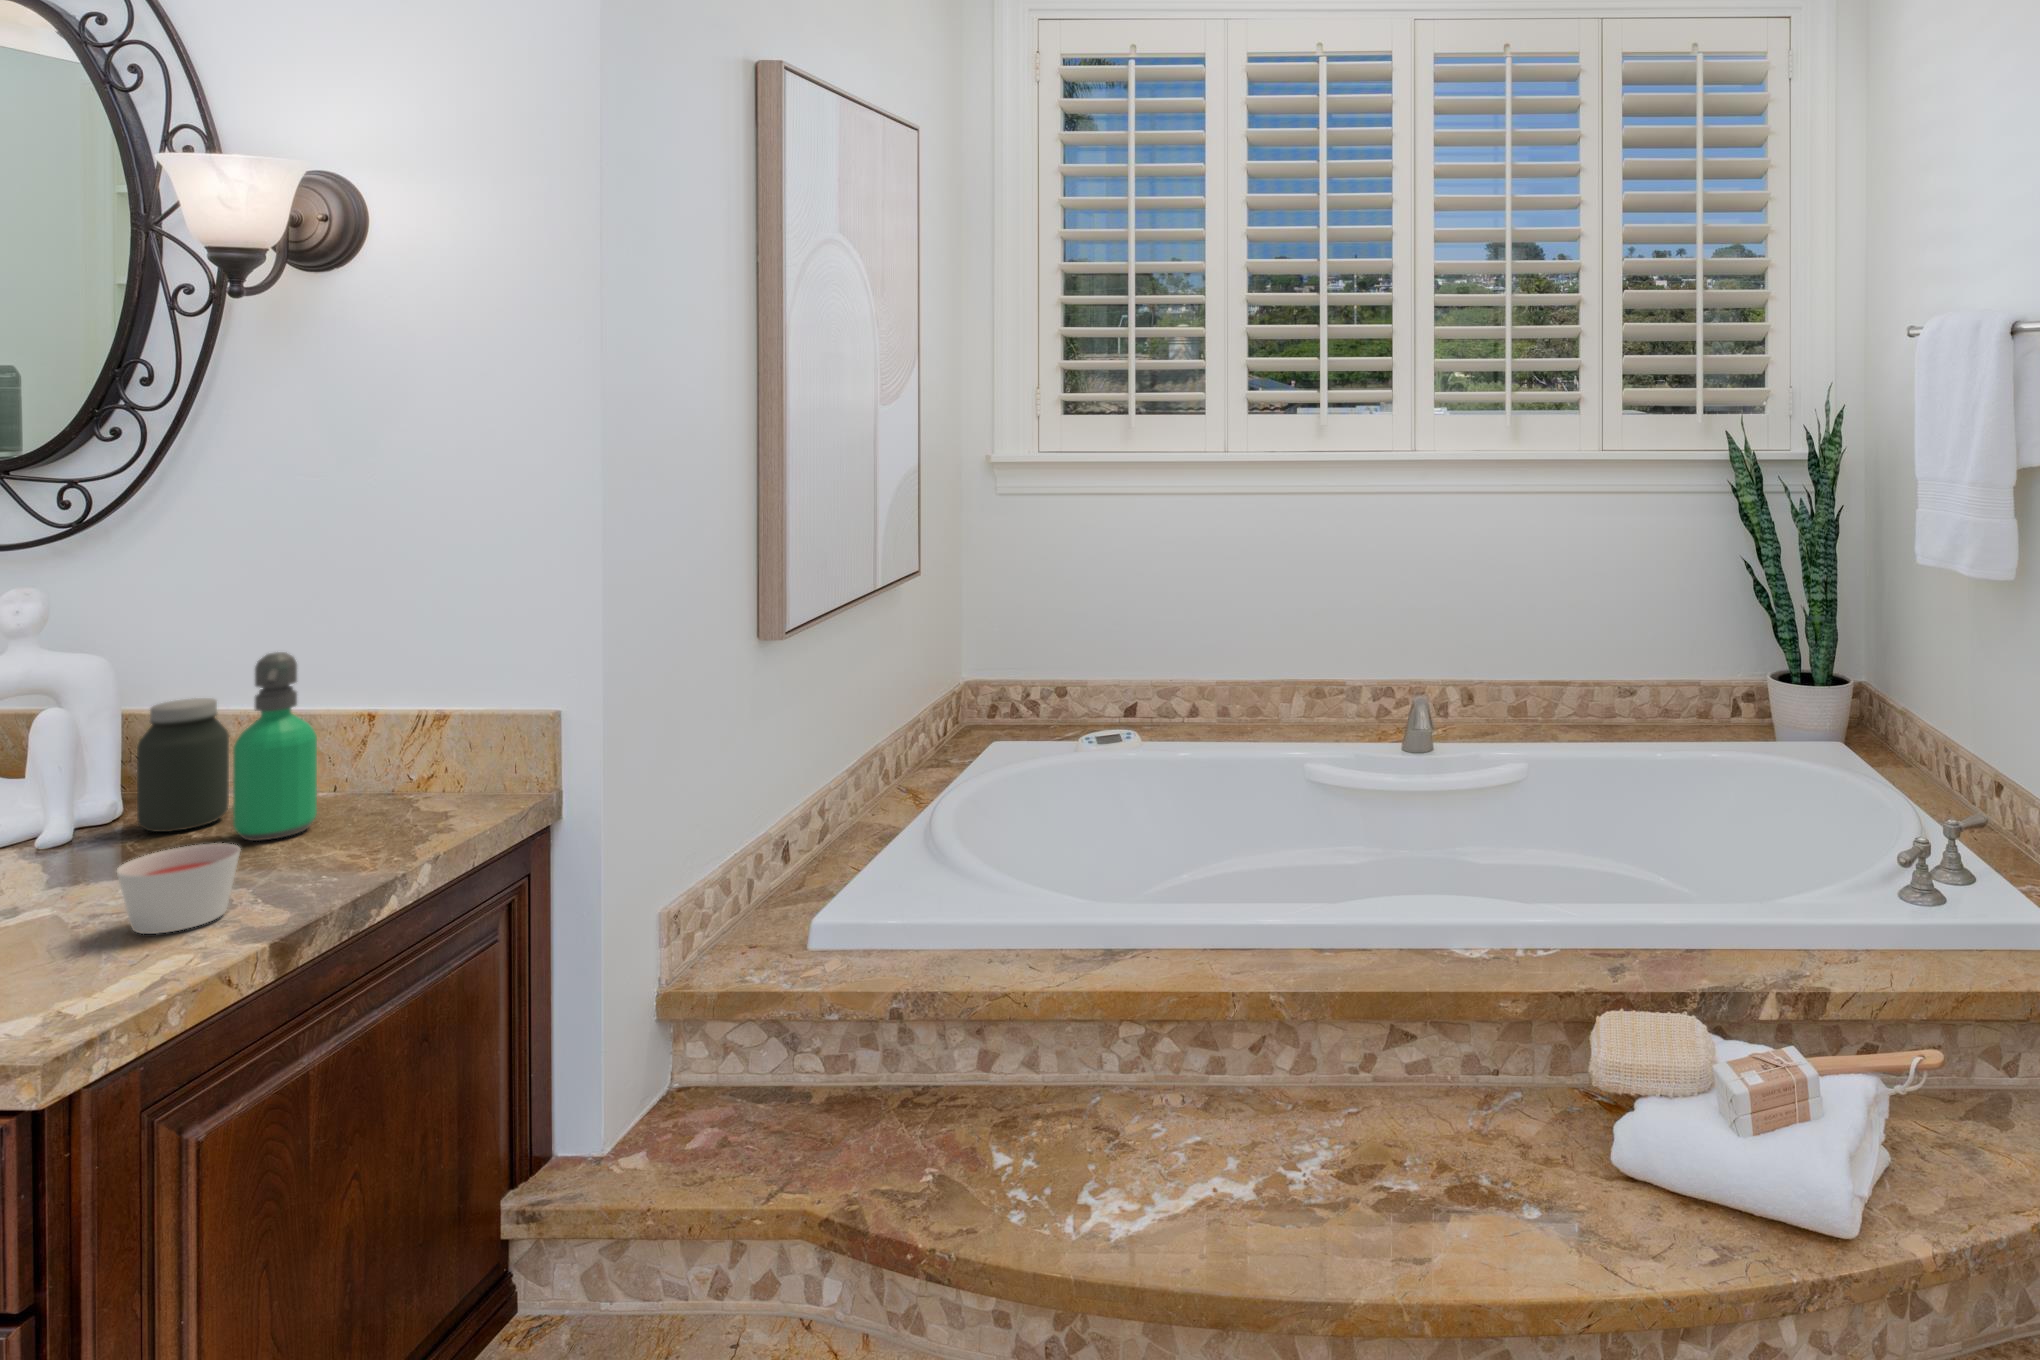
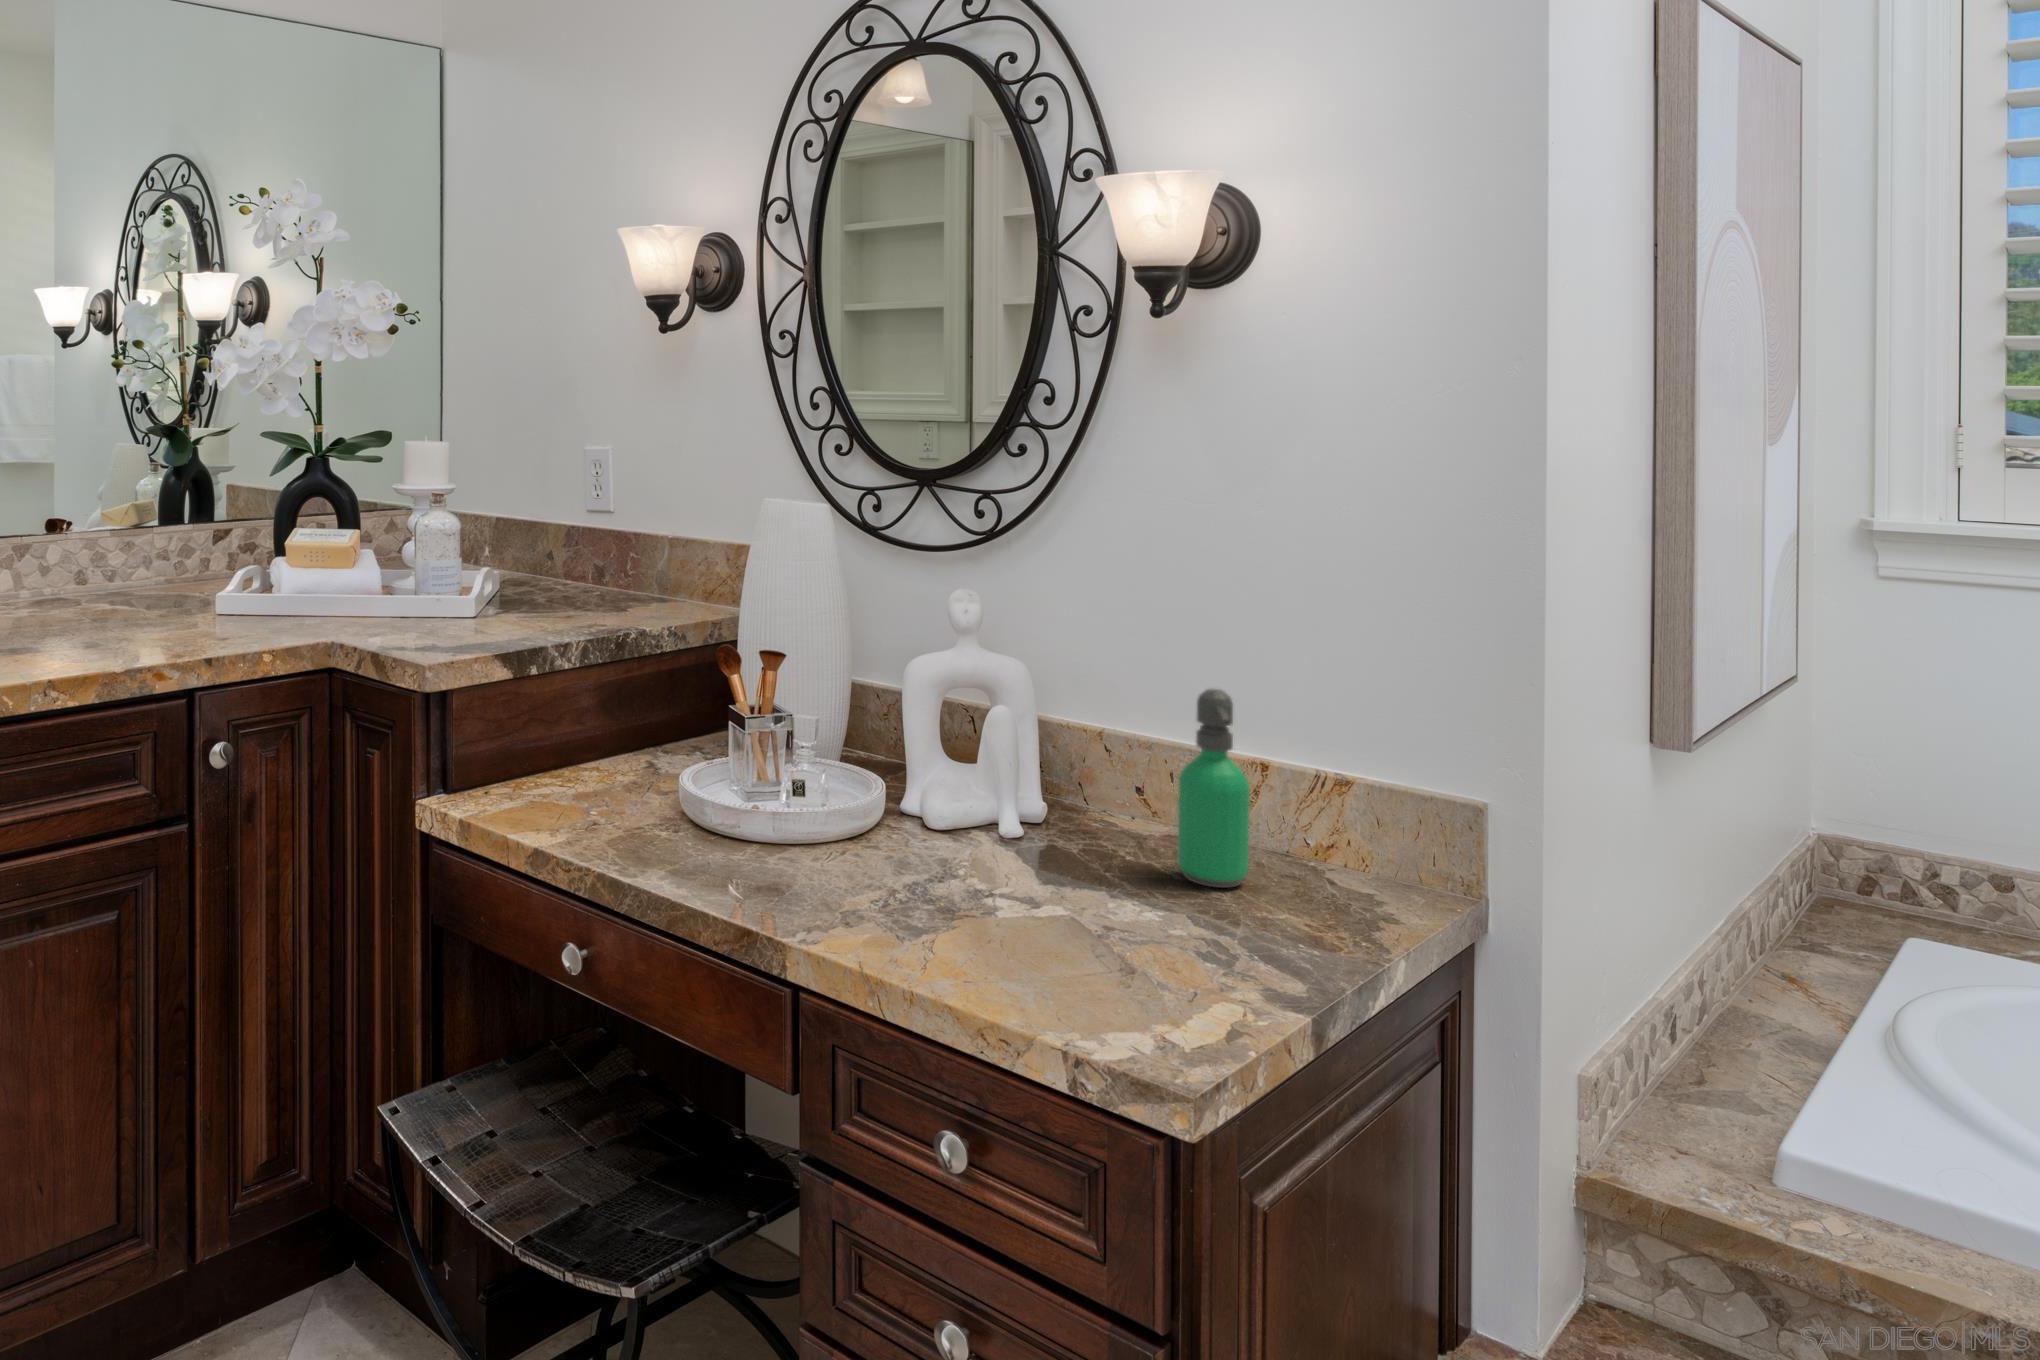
jar: present [137,698,229,832] -> none [1079,719,1149,853]
candle: present [117,843,240,934] -> none [1174,893,1275,988]

